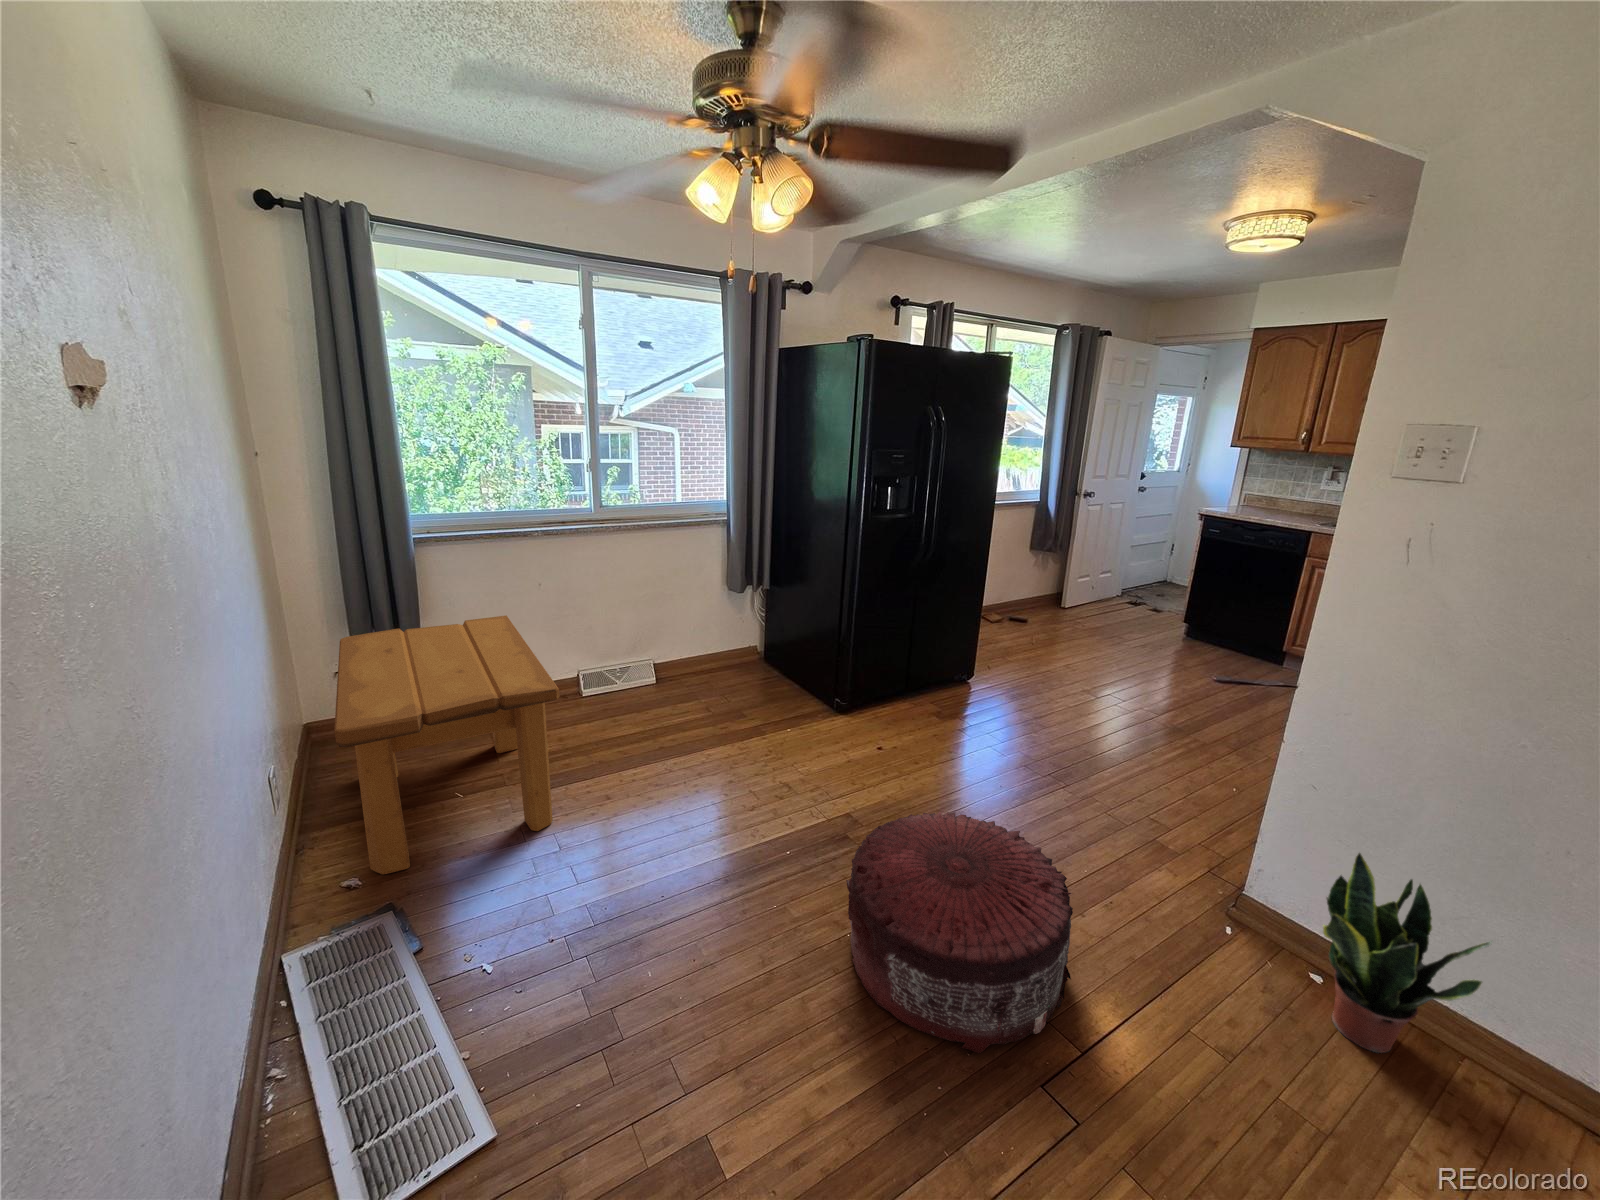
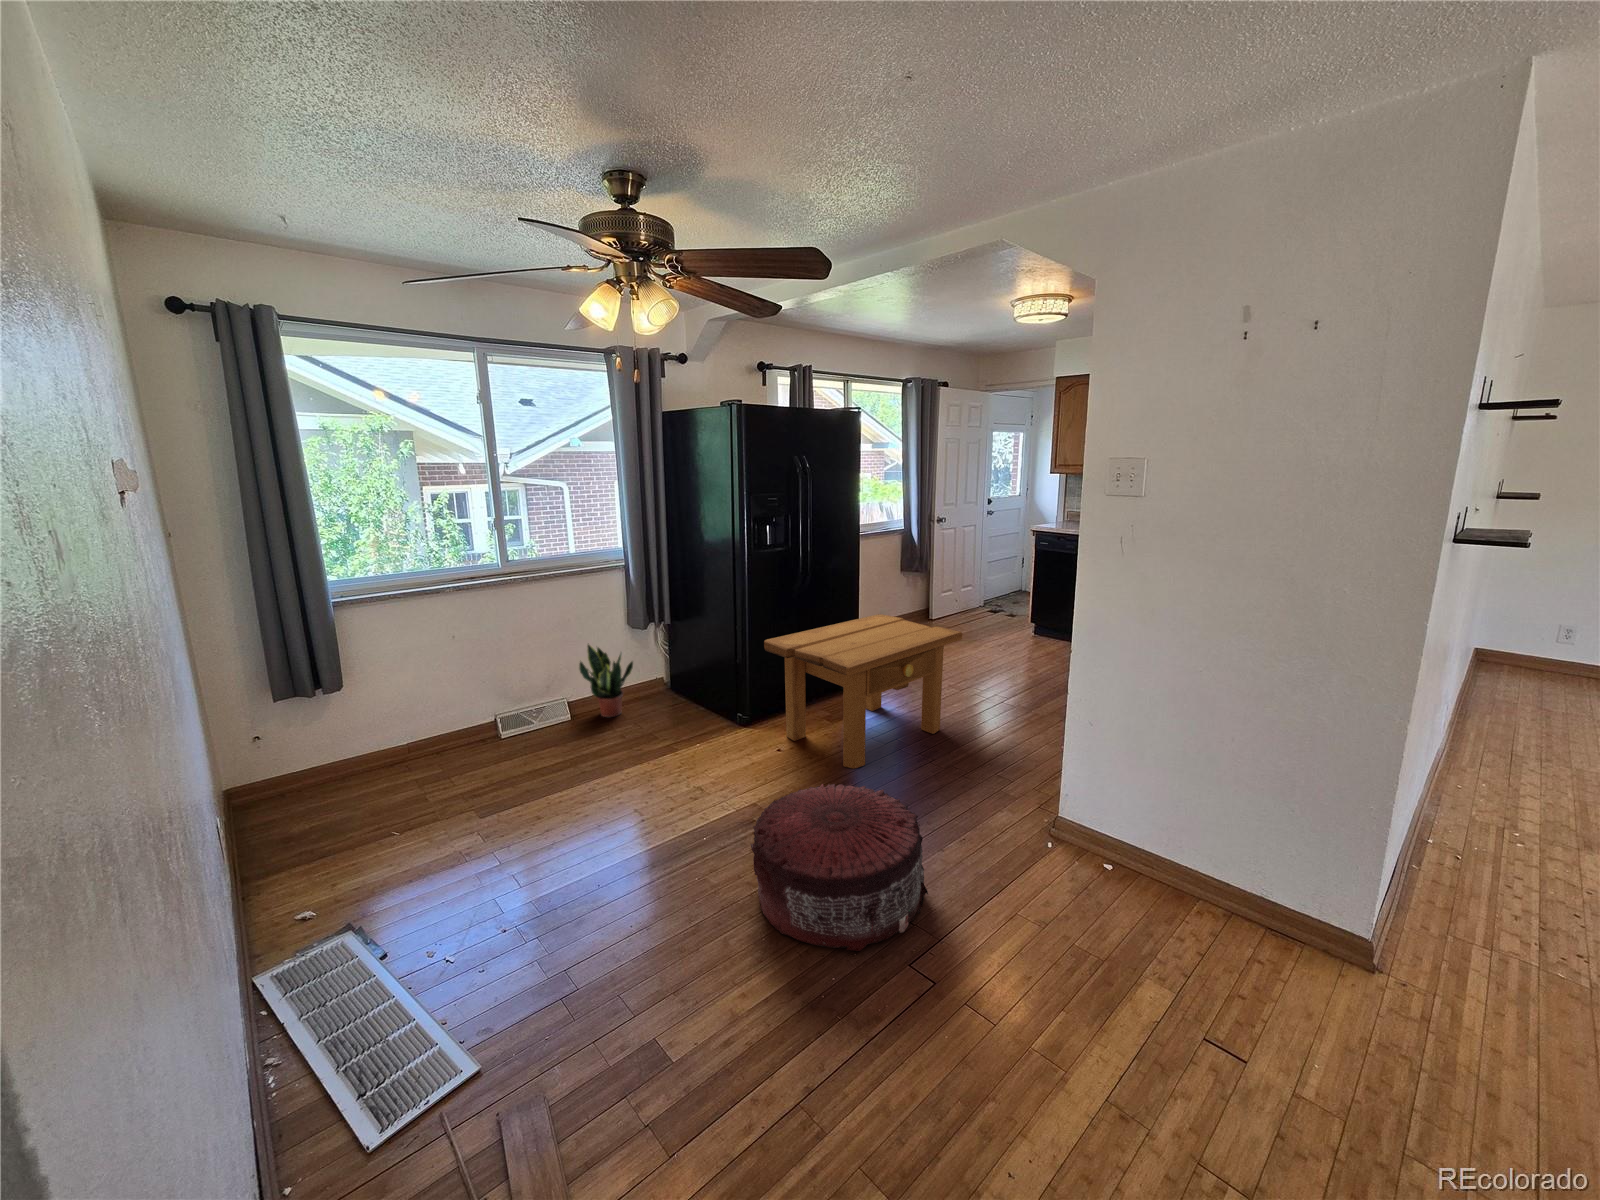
side table: present [334,616,560,874] -> present [764,614,962,768]
potted plant: present [1323,853,1493,1053] -> present [579,645,633,717]

